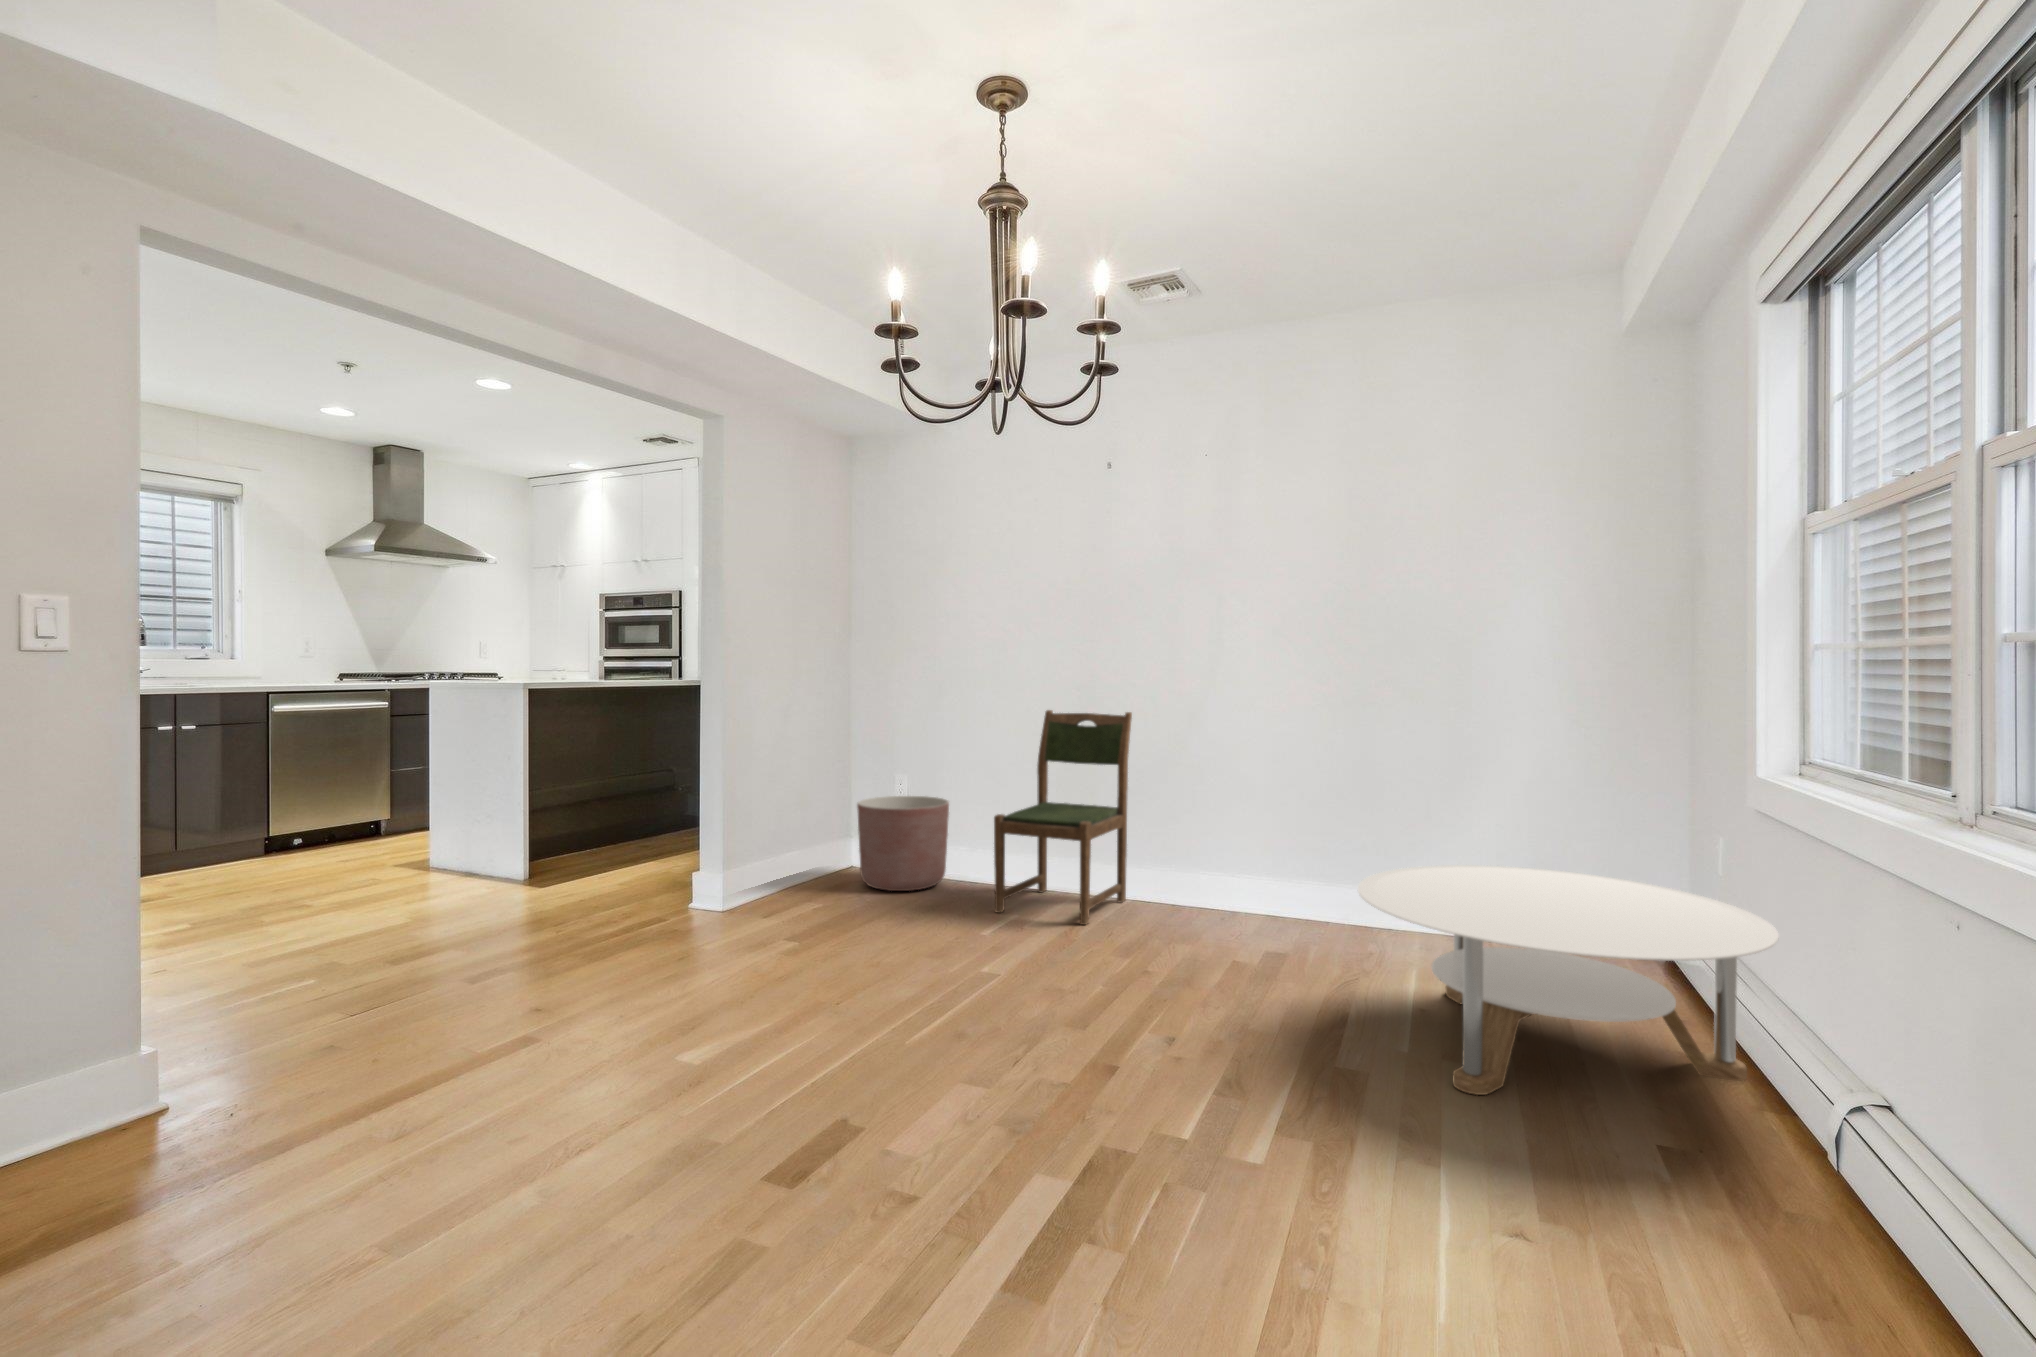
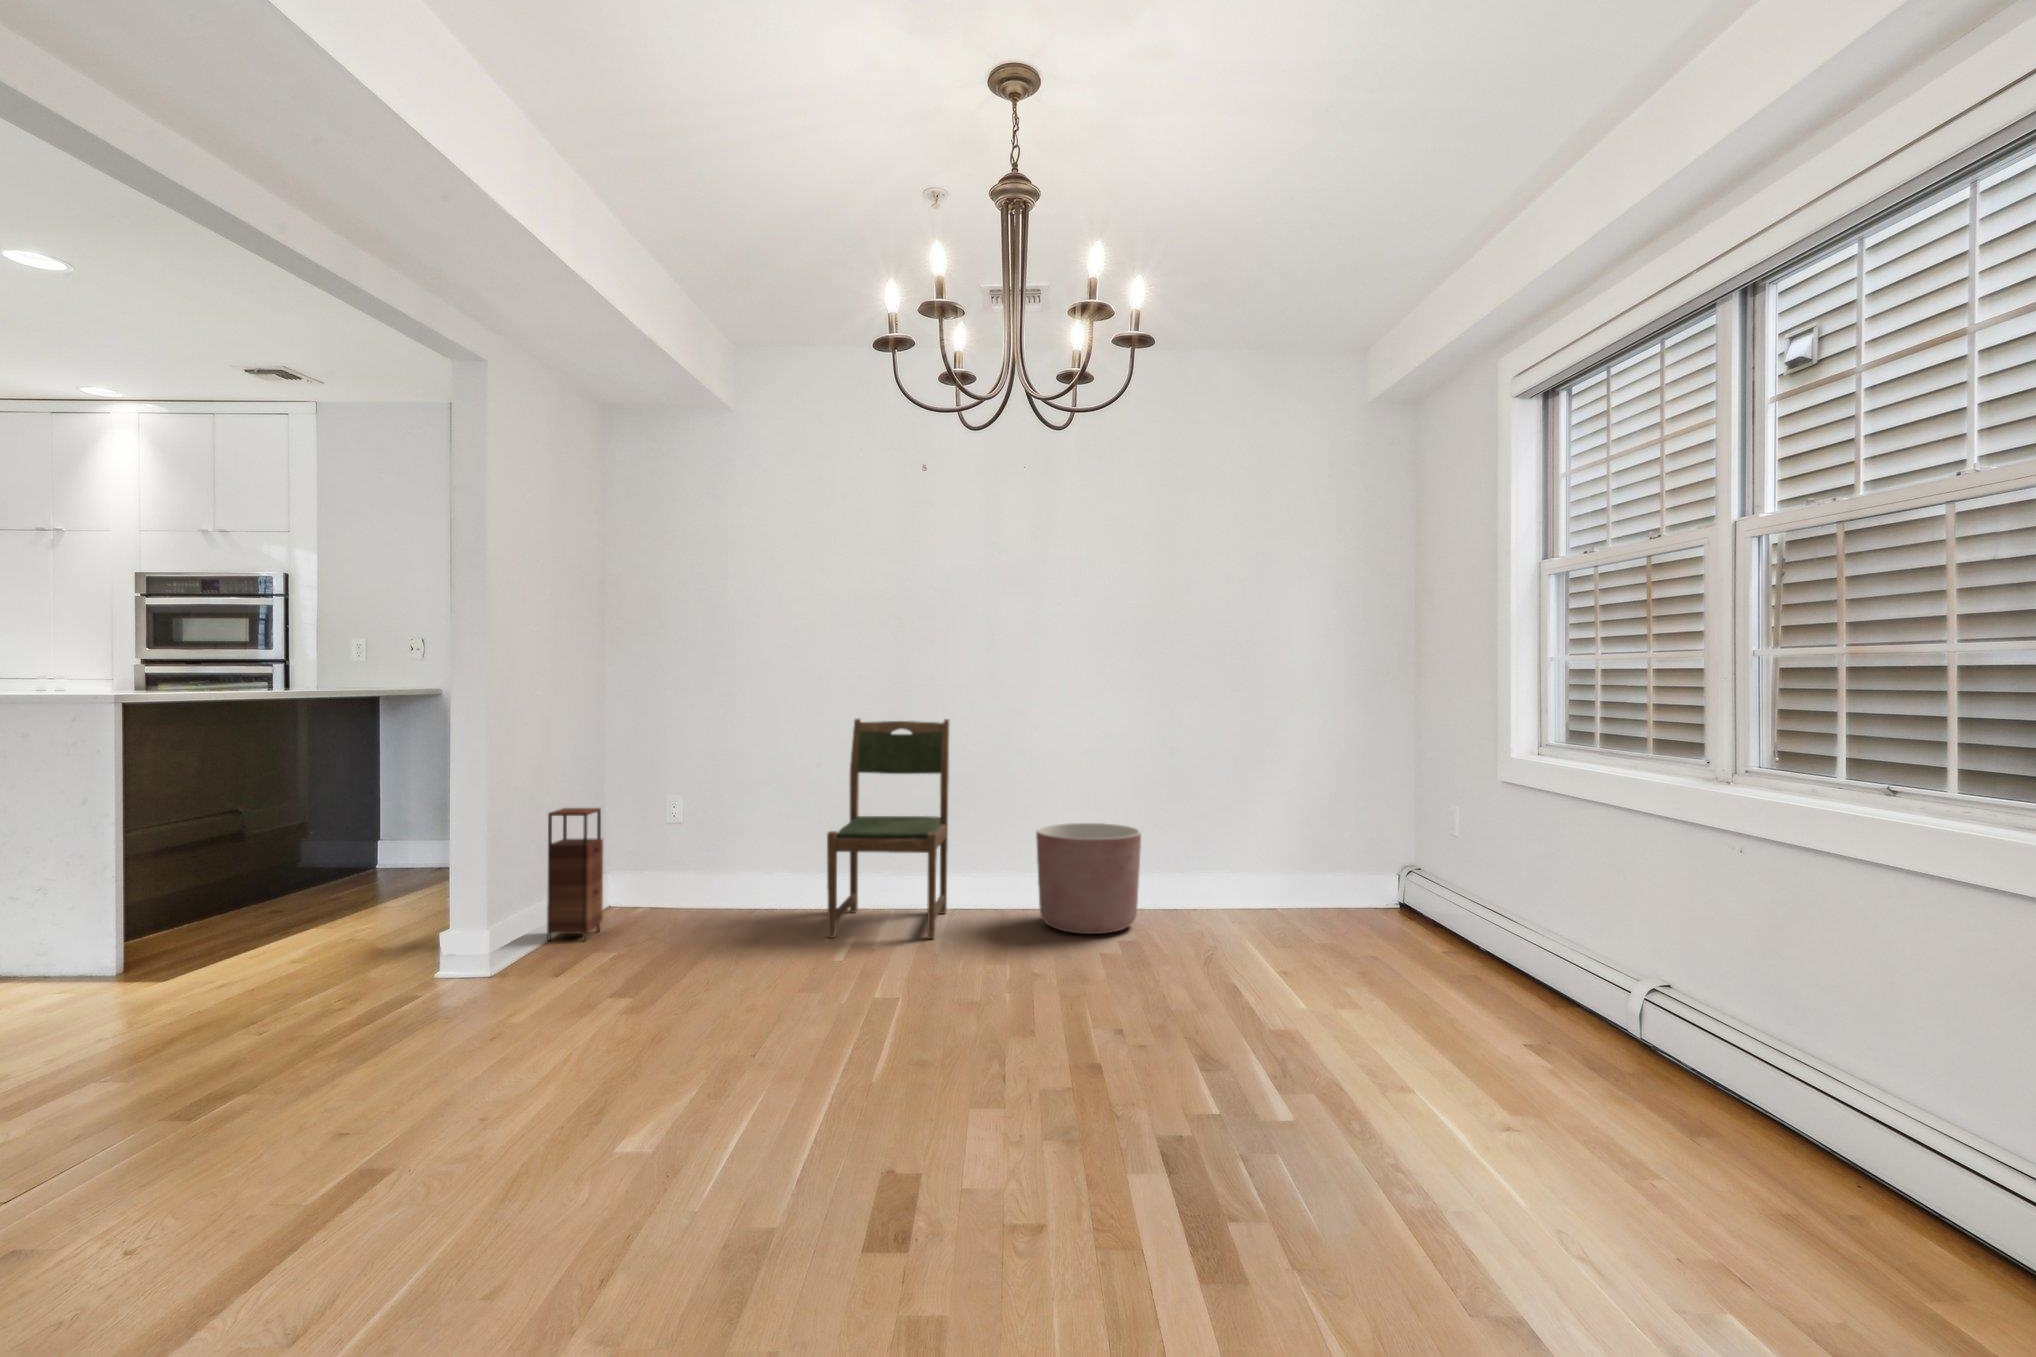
storage cabinet: none [784,780,830,892] -> present [547,808,603,941]
planter: present [857,796,949,891] -> present [1036,823,1141,934]
round table: present [1358,865,1779,1095] -> none [1244,843,1567,1032]

